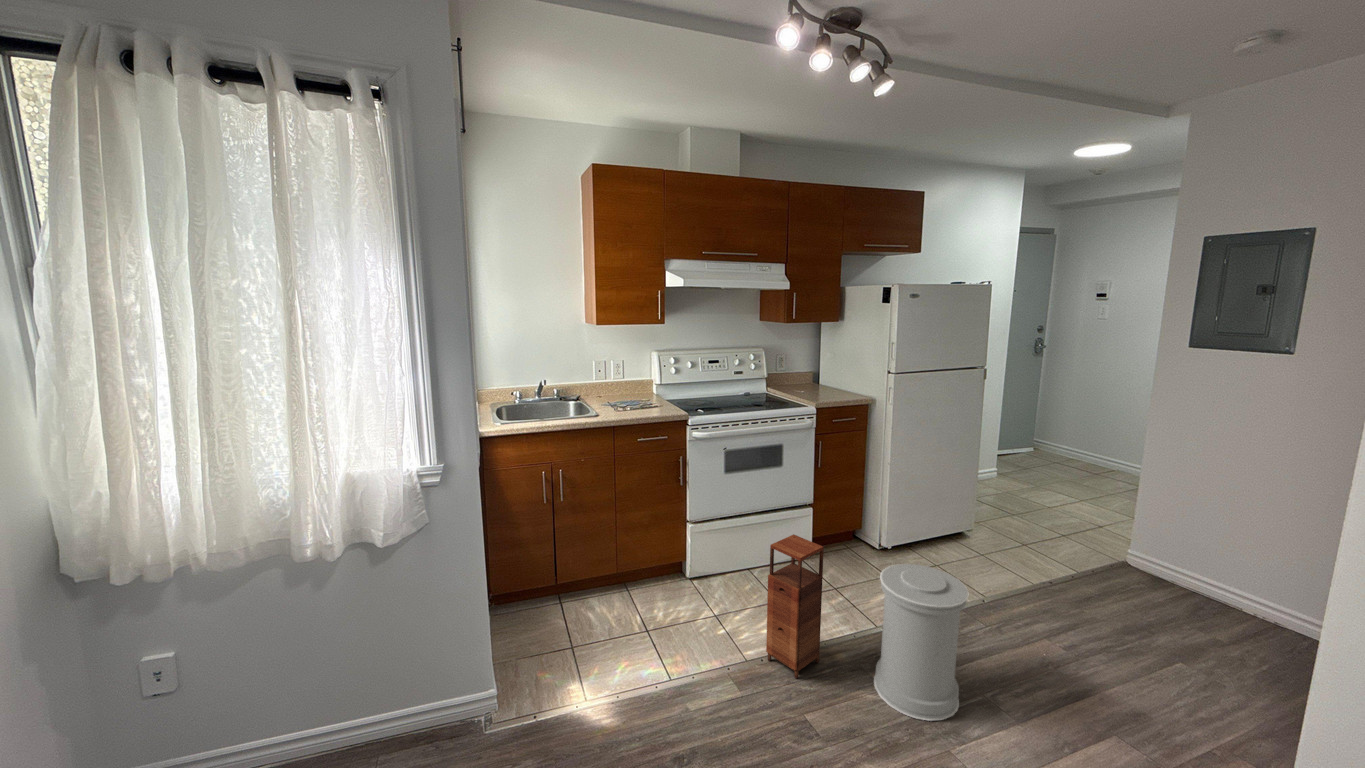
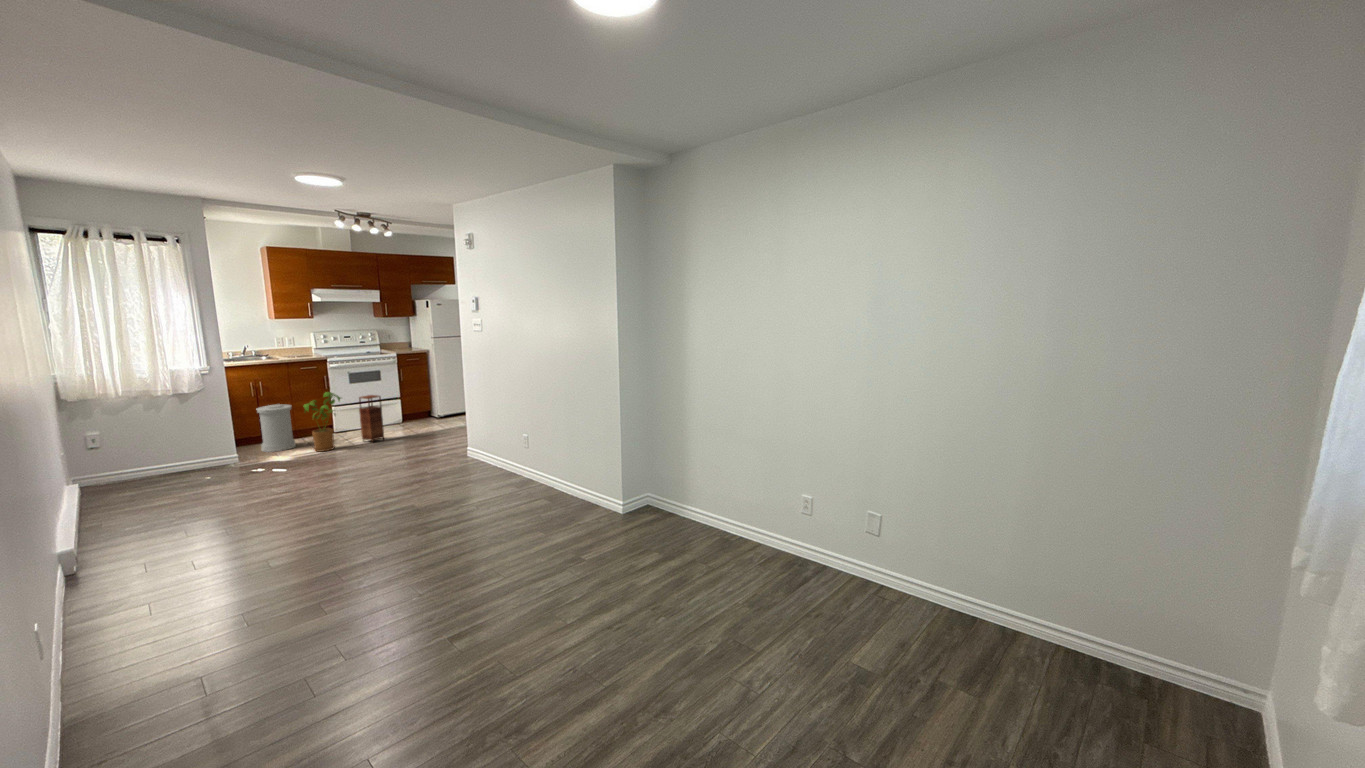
house plant: none [647,536,739,707] -> present [304,392,341,452]
trash can: present [874,564,968,721] -> present [257,404,296,452]

